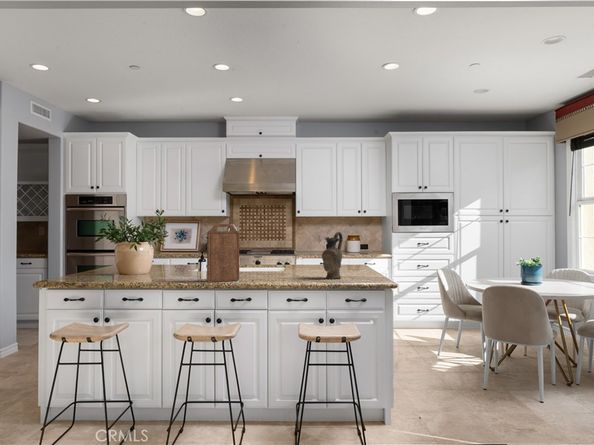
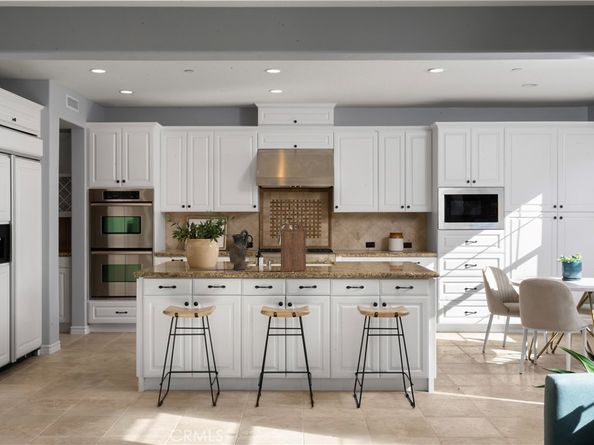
ceramic pitcher: present [322,232,343,279] -> present [229,230,249,270]

